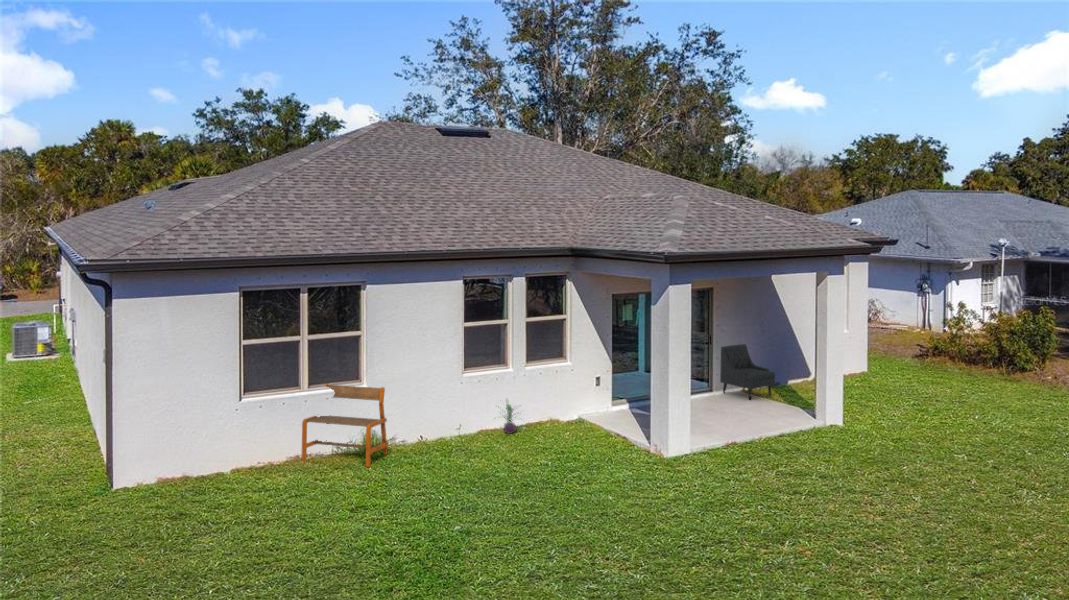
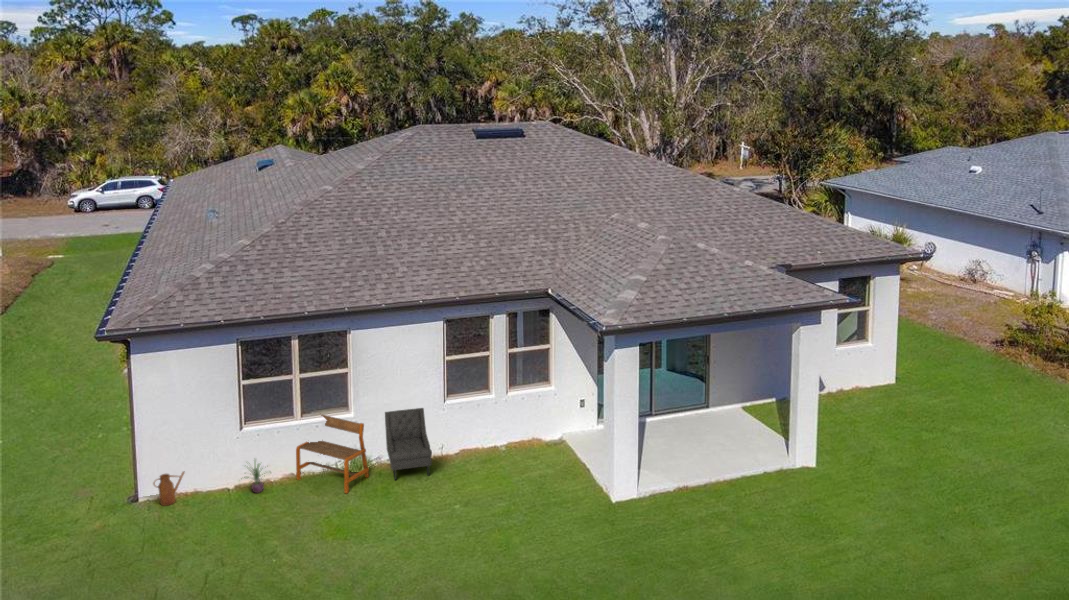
chair: present [720,344,775,400] -> present [385,408,432,480]
decorative plant: present [504,404,516,434] -> present [241,460,271,493]
watering can: none [127,446,168,490] -> present [153,472,184,506]

